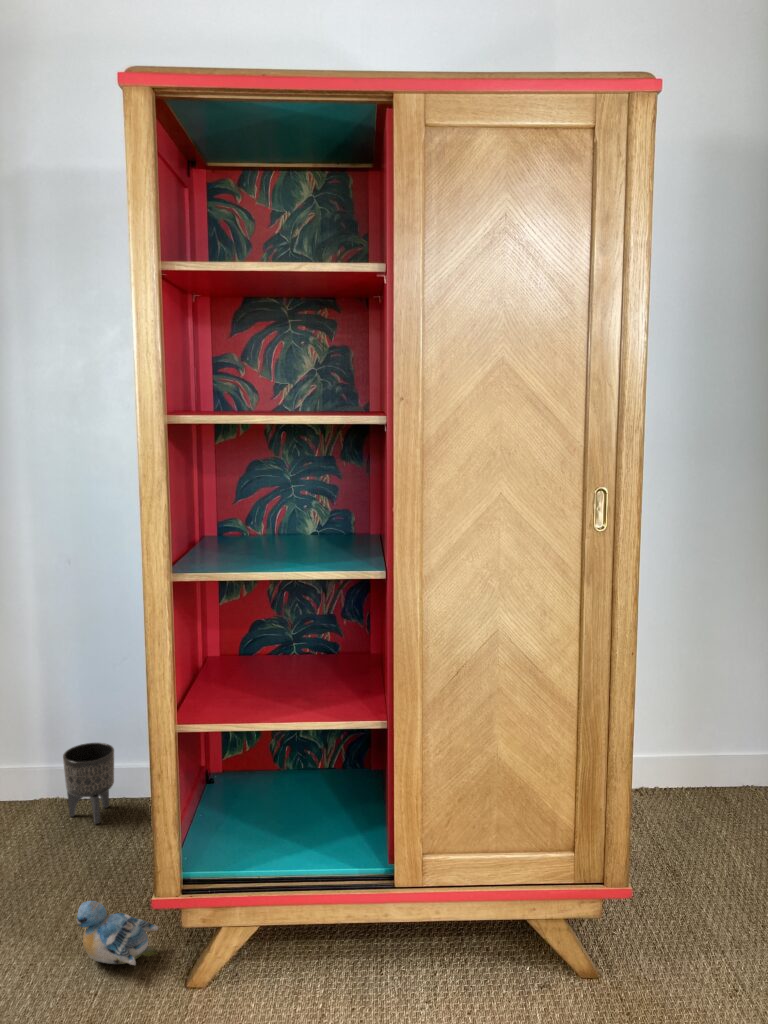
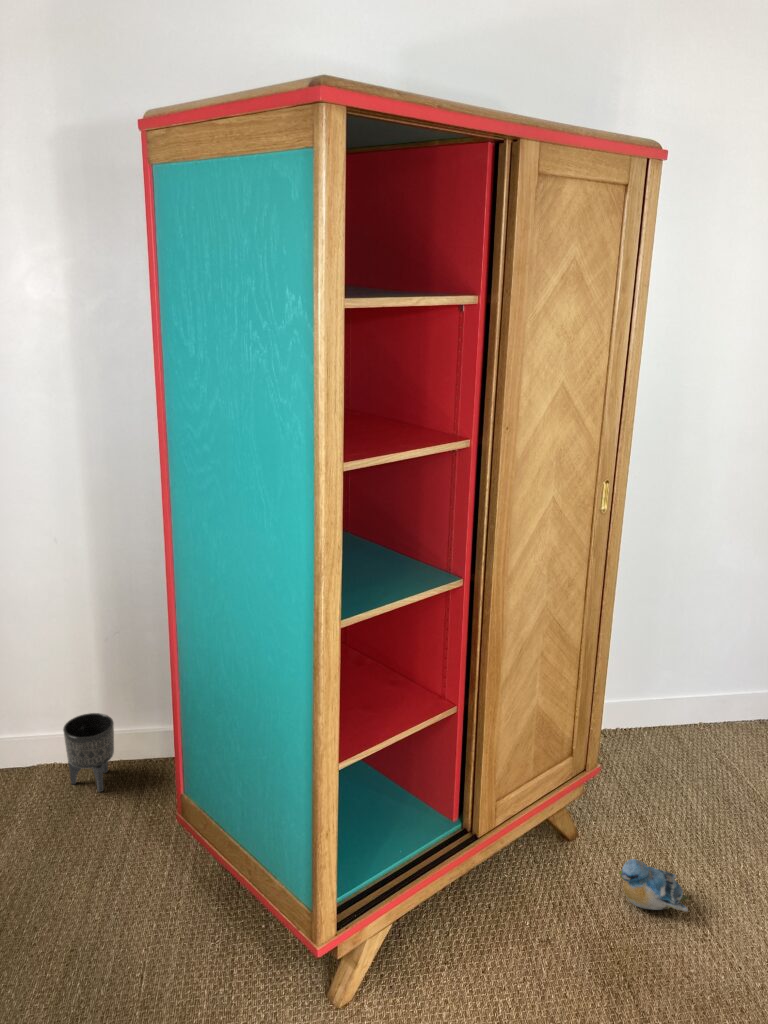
plush toy: present [76,901,158,965] -> present [619,859,689,911]

